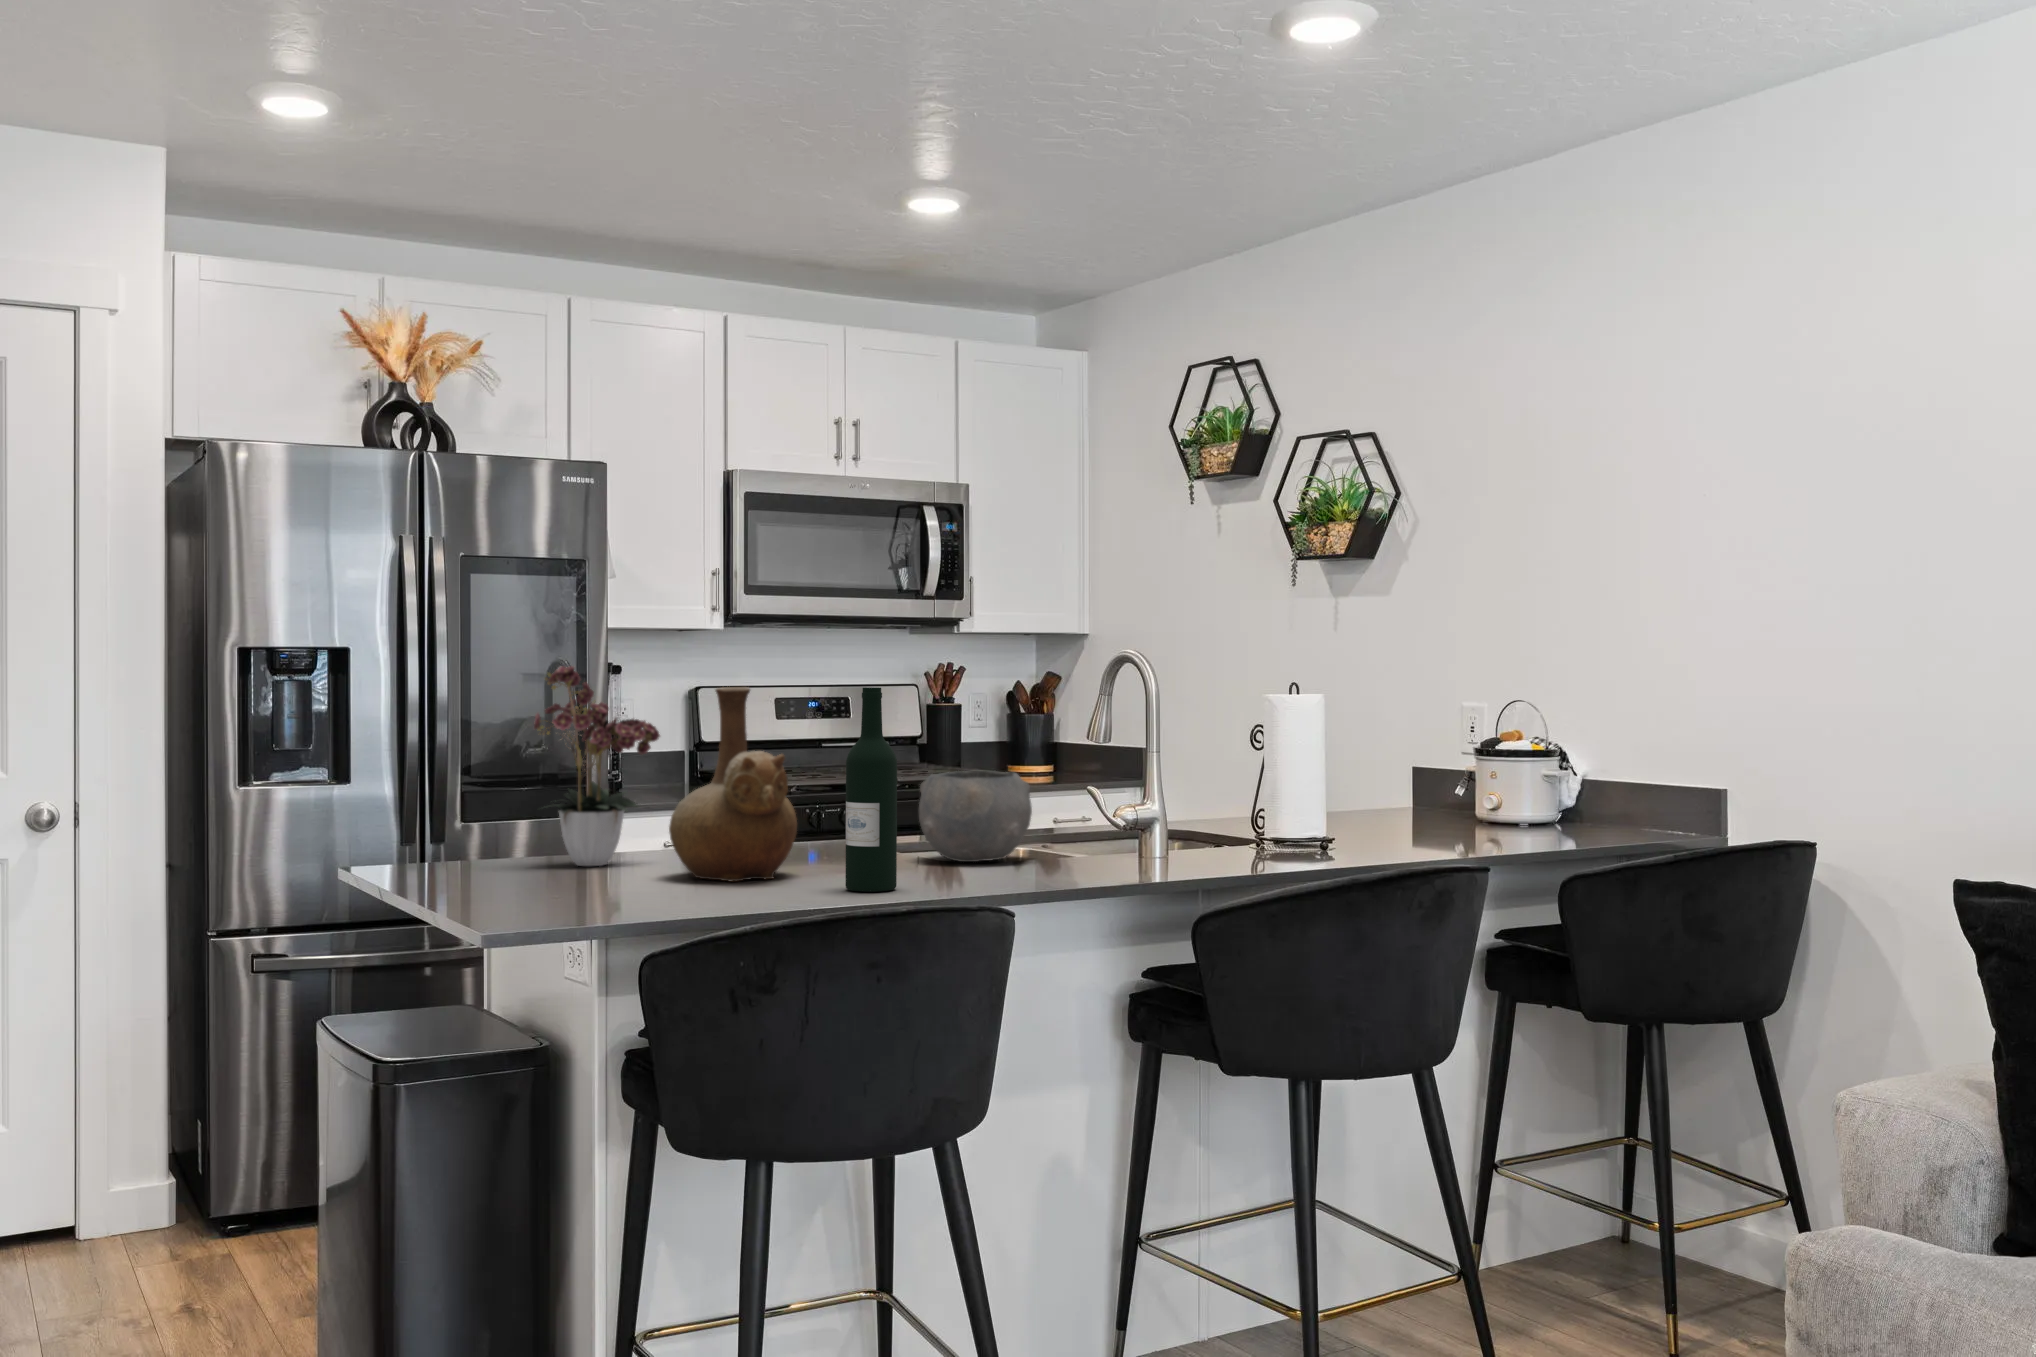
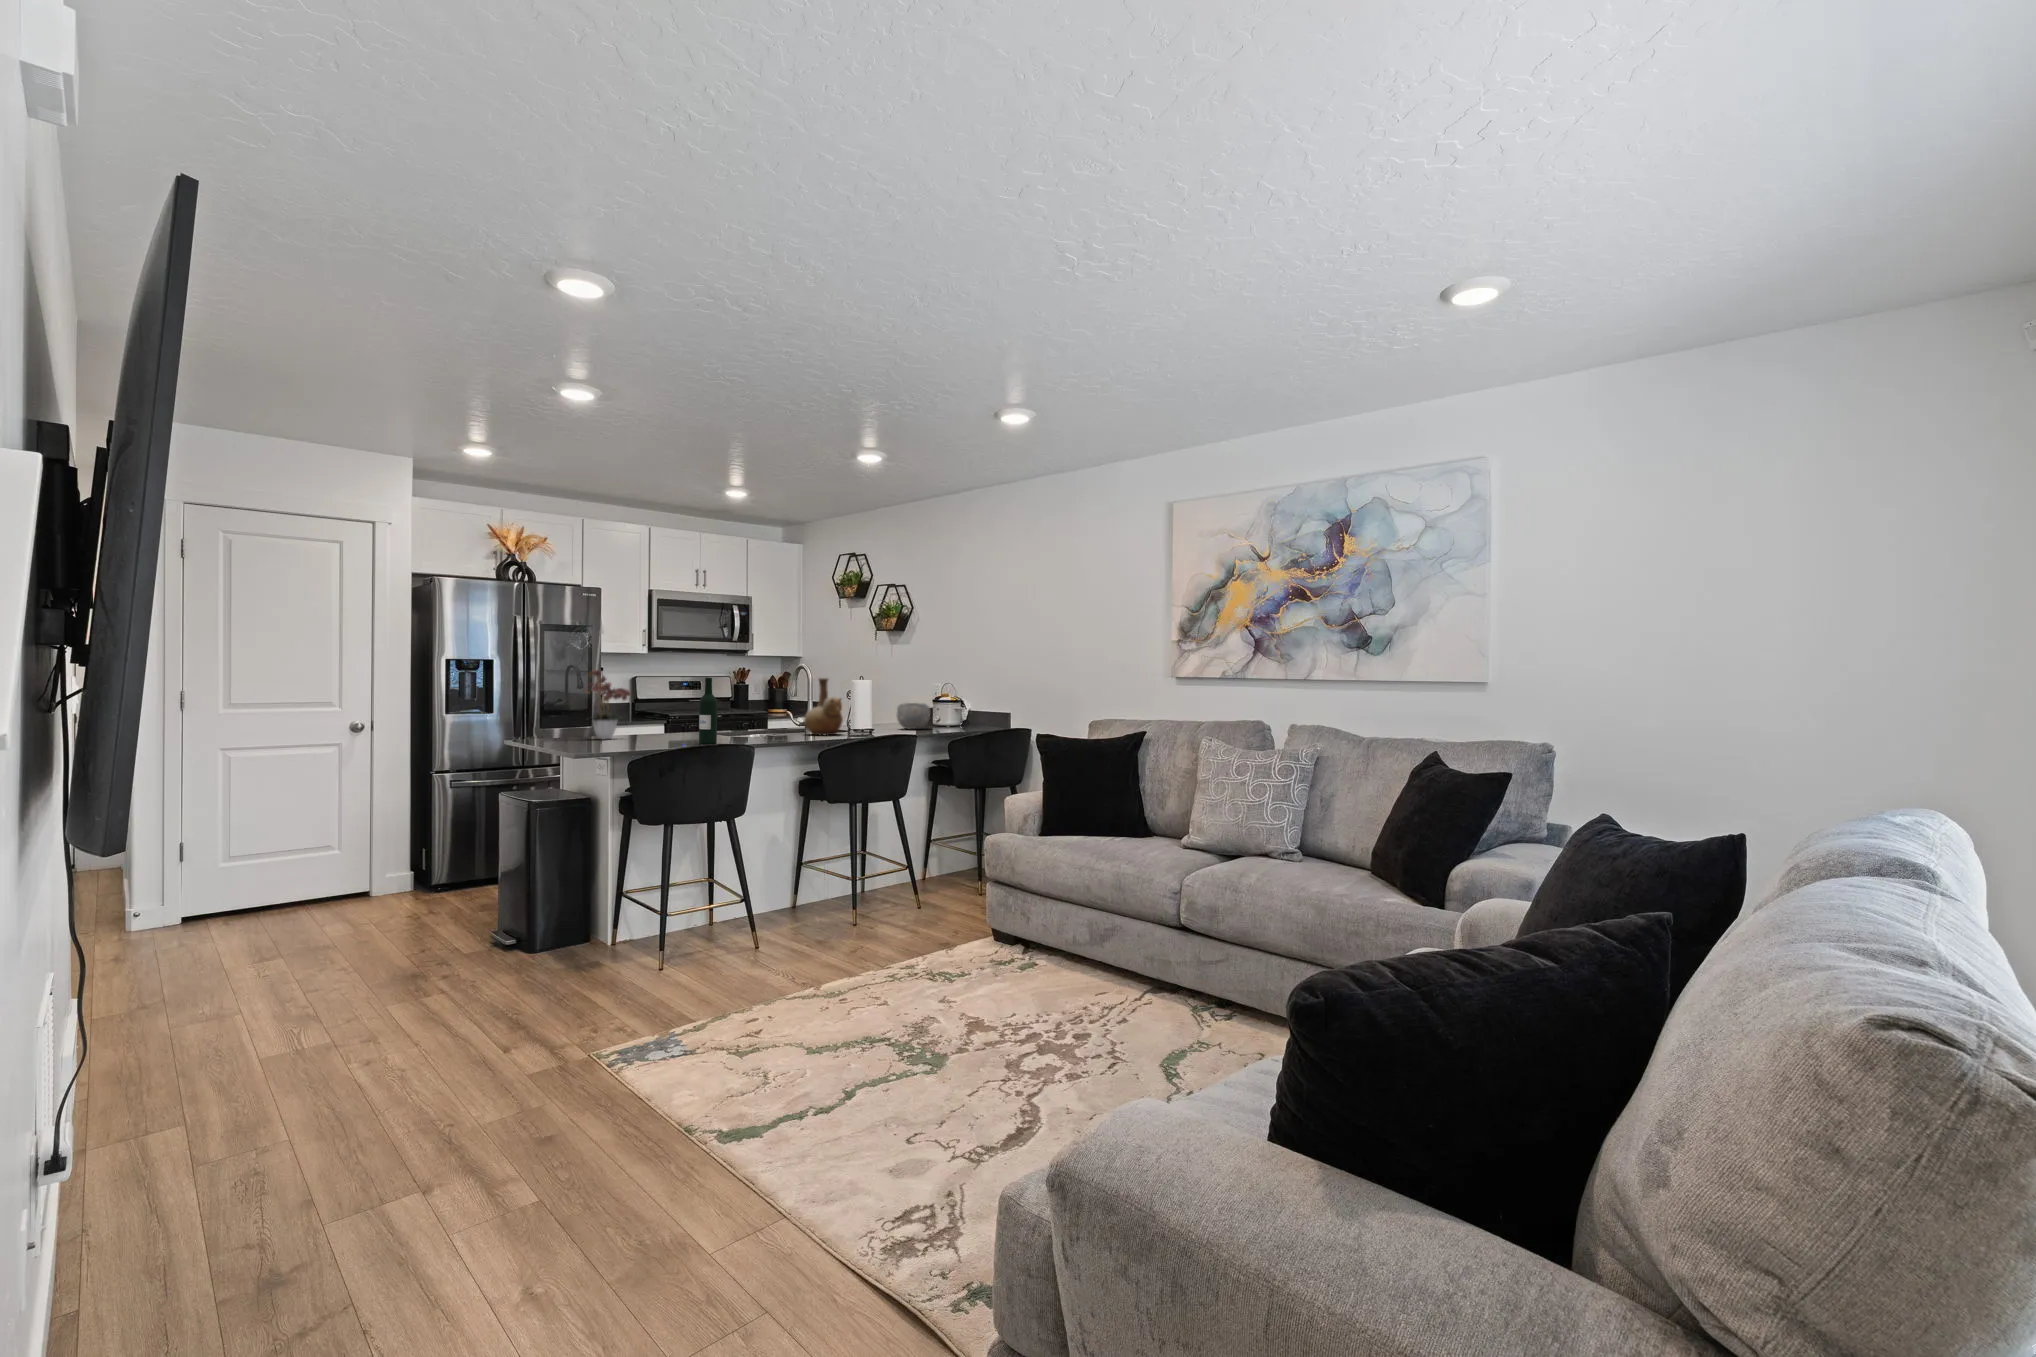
vase: present [669,687,797,881] -> present [804,678,843,735]
bowl: present [919,771,1032,862] -> present [897,703,930,729]

